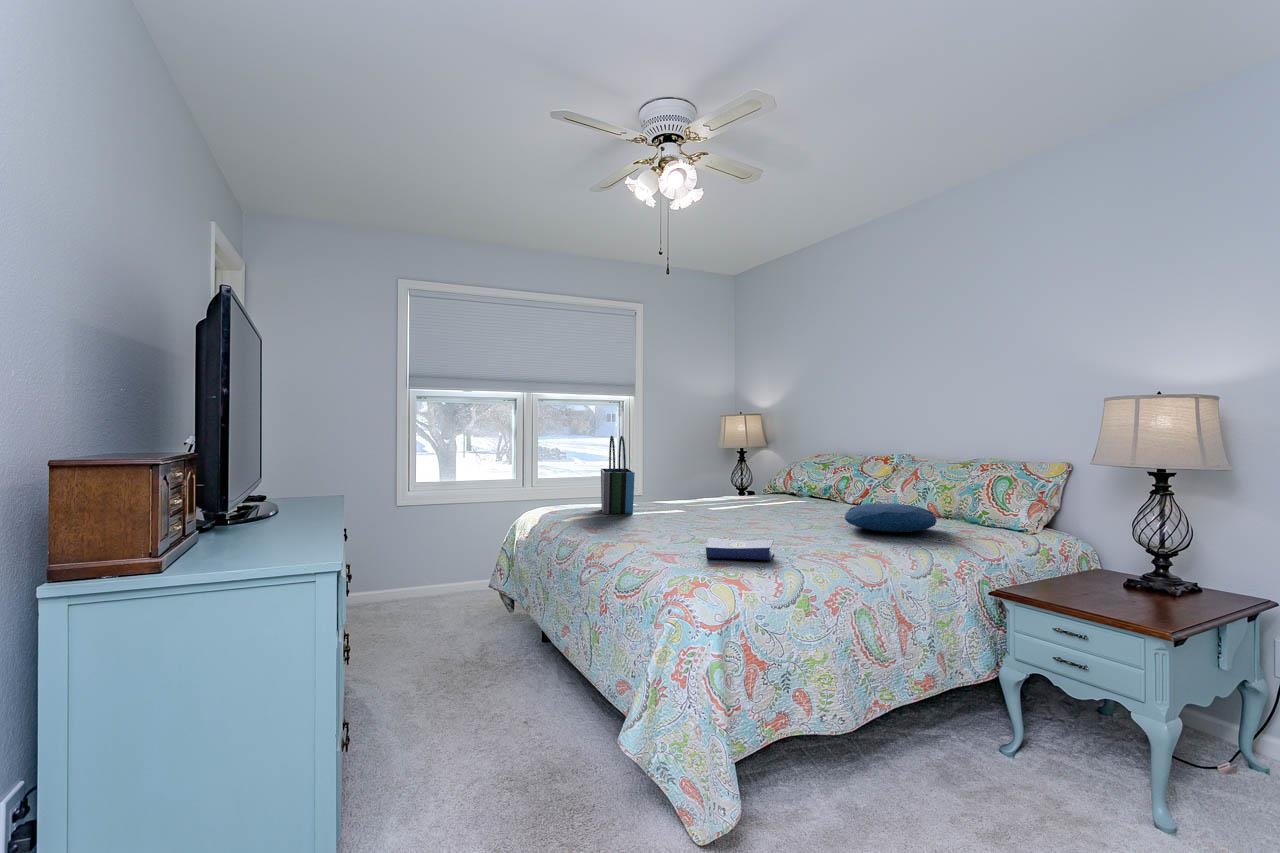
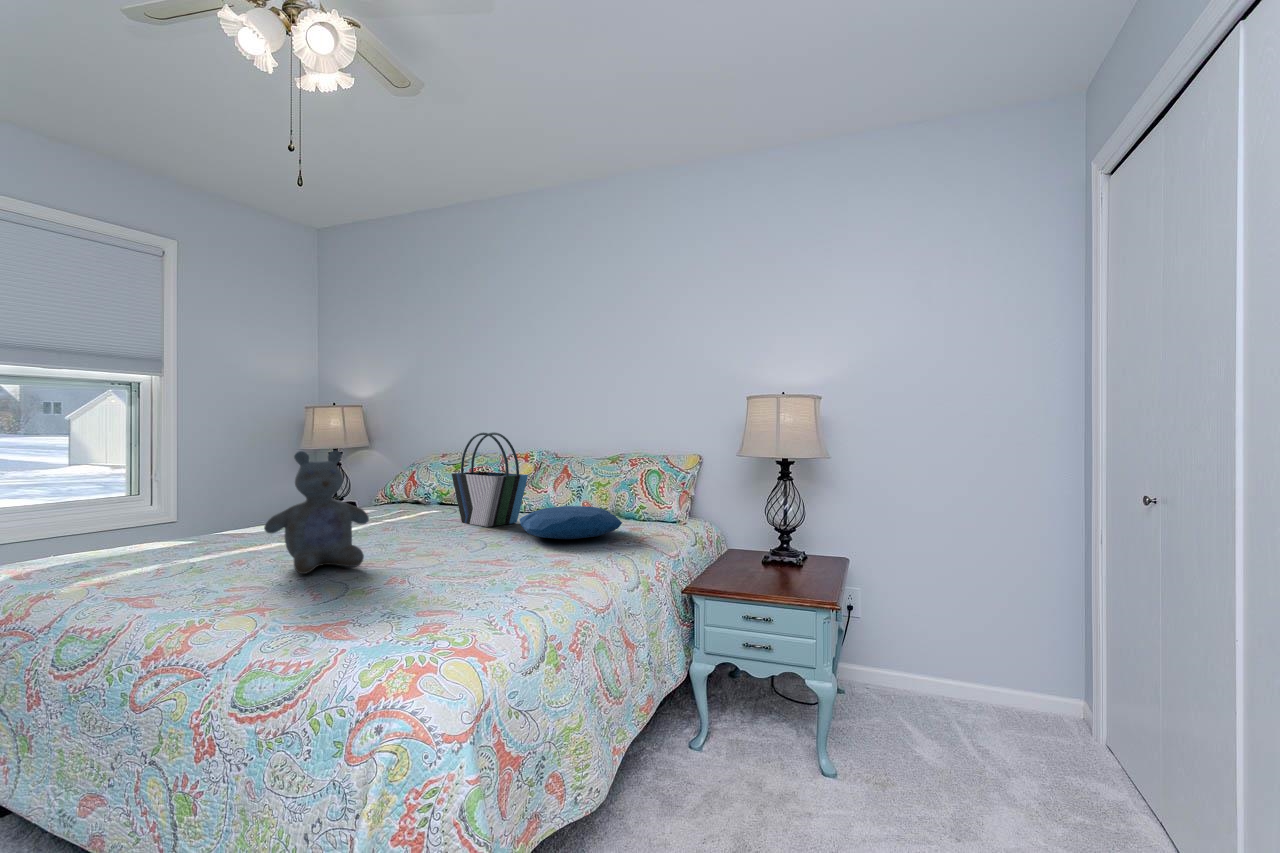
tote bag: present [601,436,635,514] -> present [452,432,528,527]
stuffed bear: none [658,448,722,530] -> present [264,450,369,574]
hardcover book: present [706,538,774,560] -> none [389,573,496,617]

